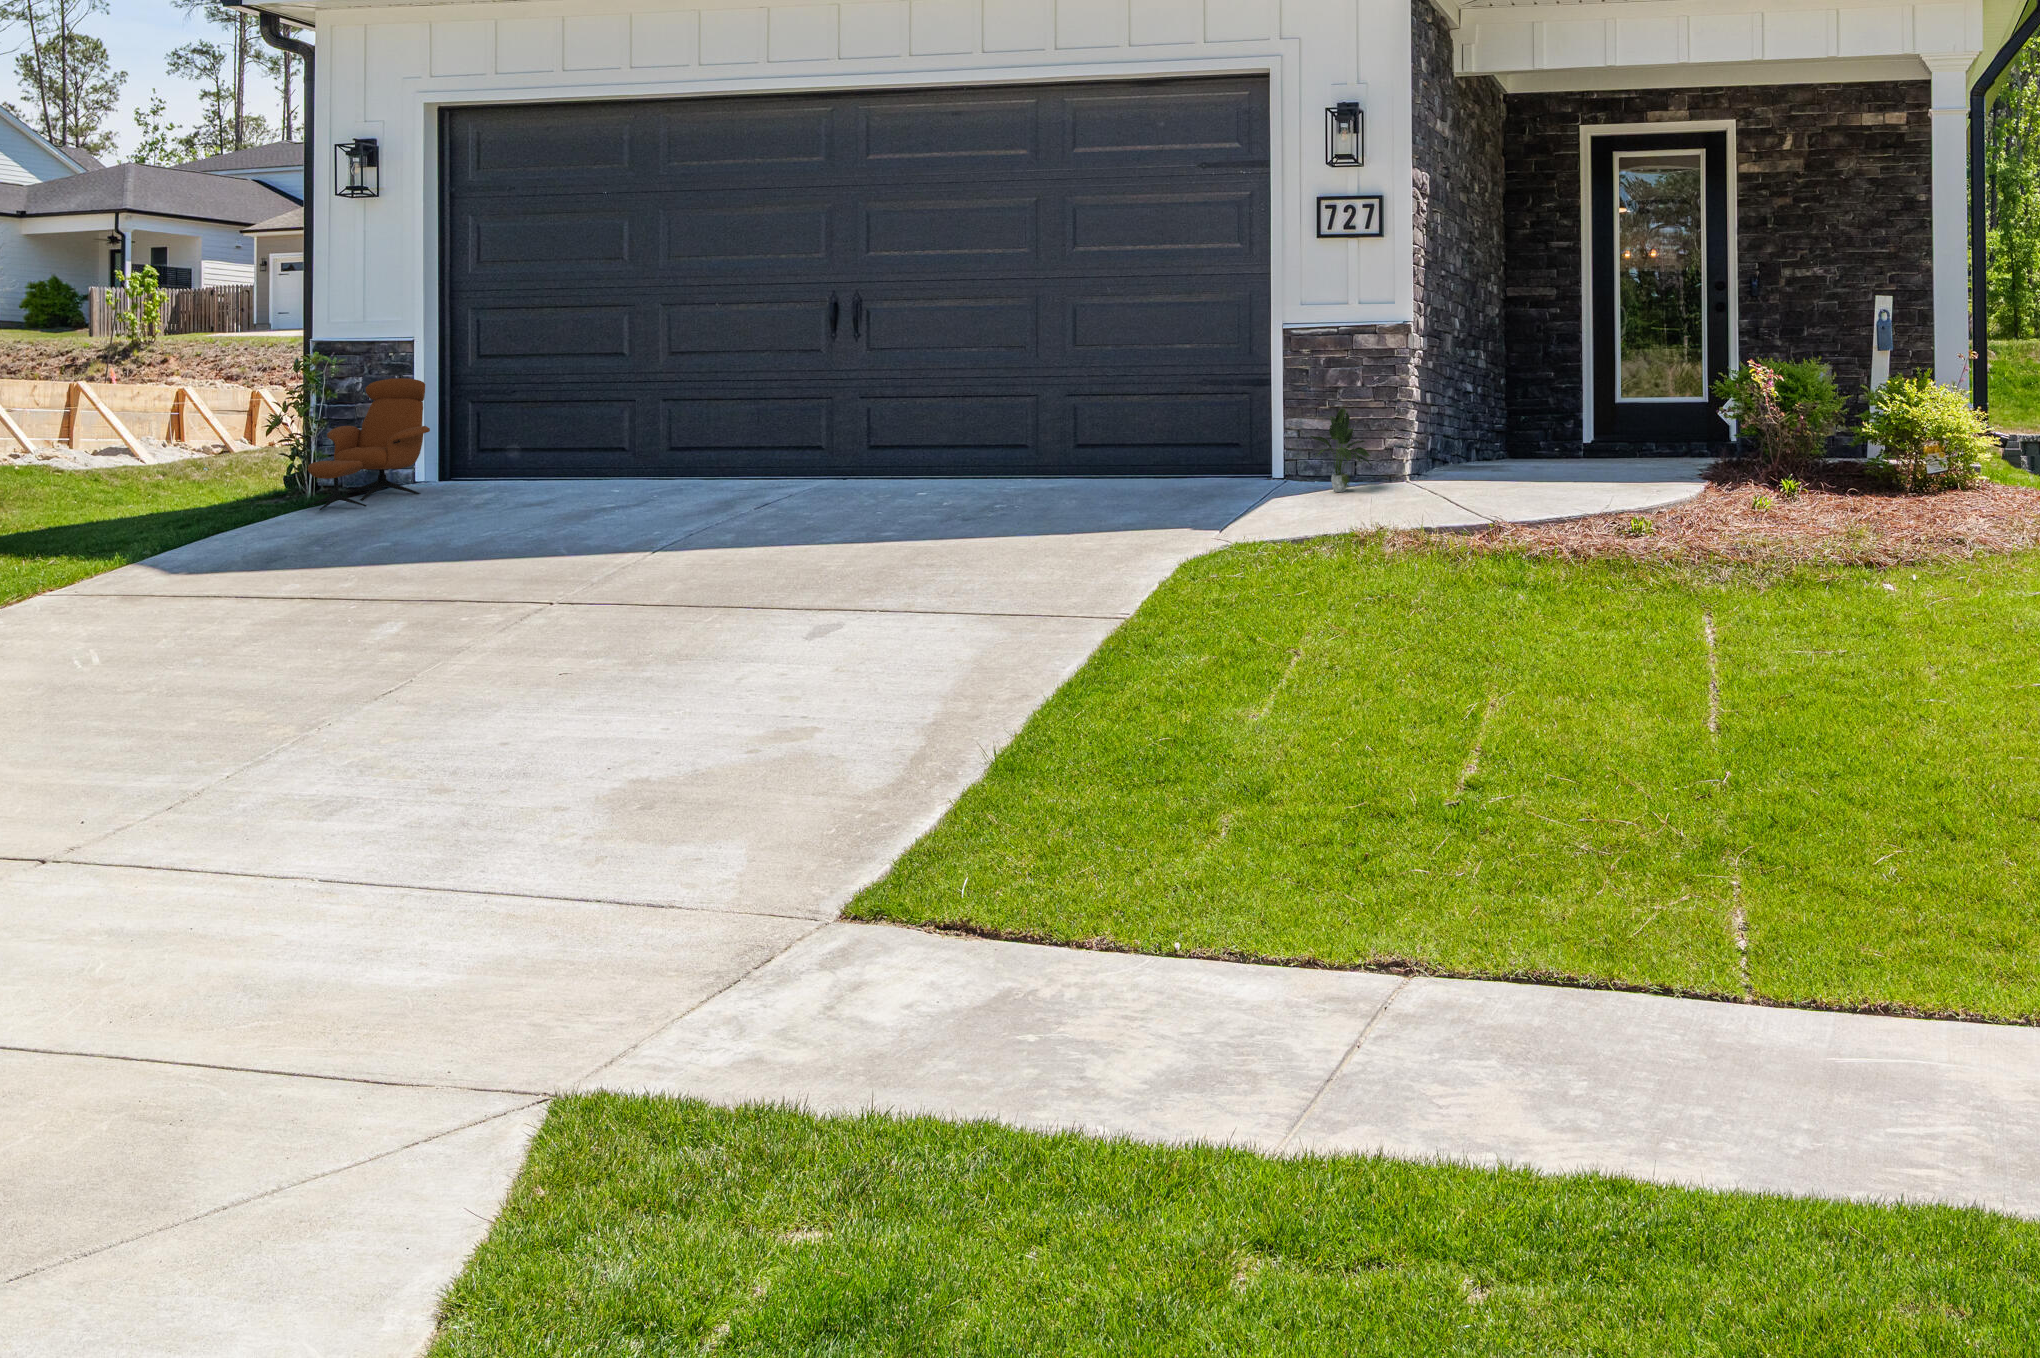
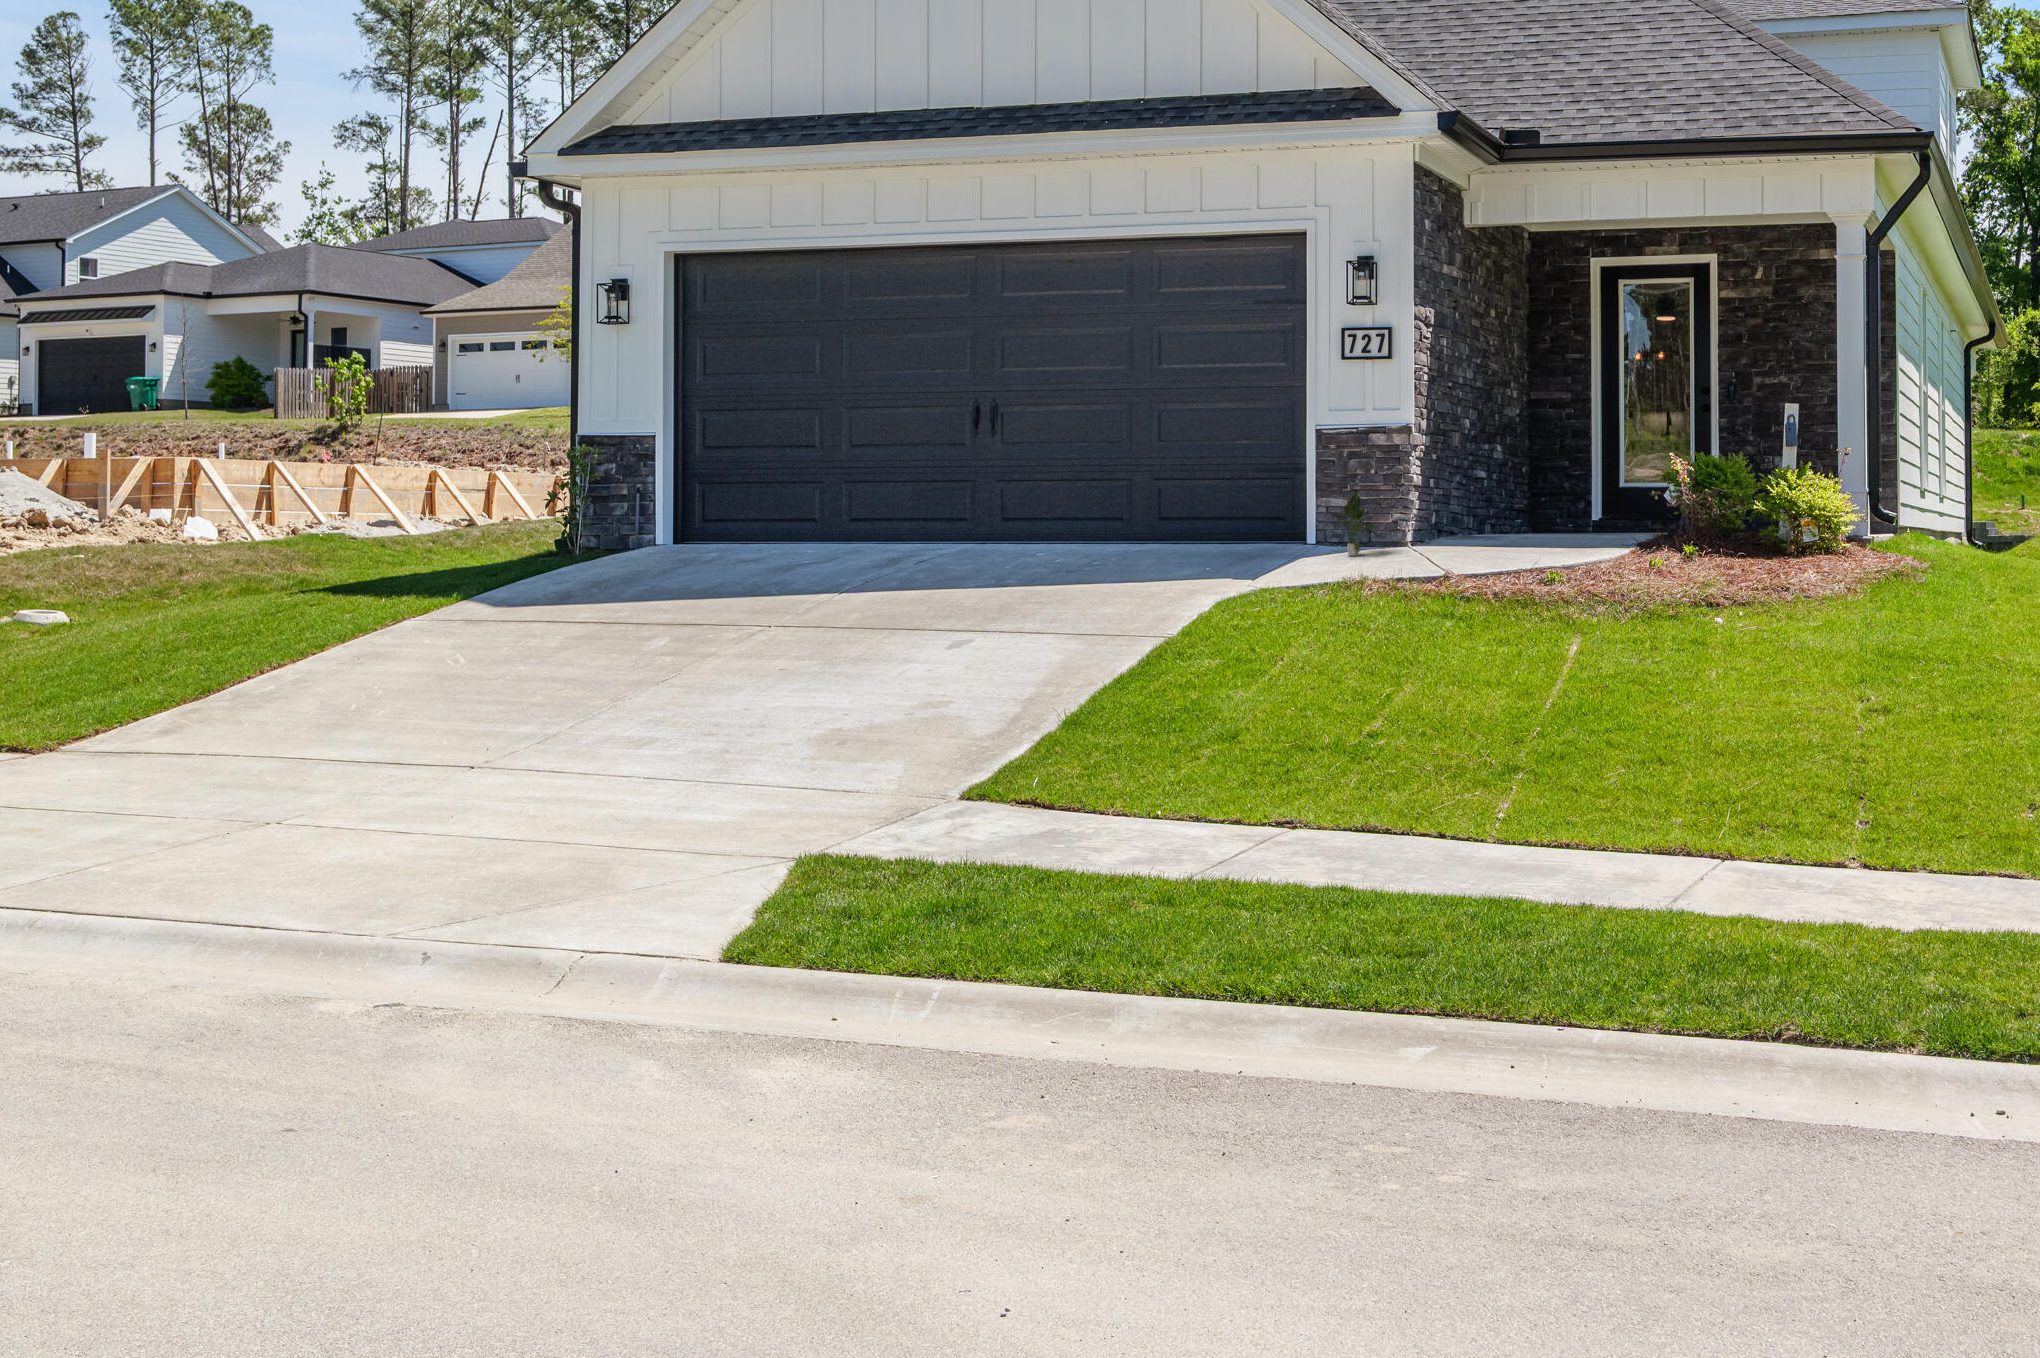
lounge chair: present [307,378,430,511] -> none [578,466,666,566]

